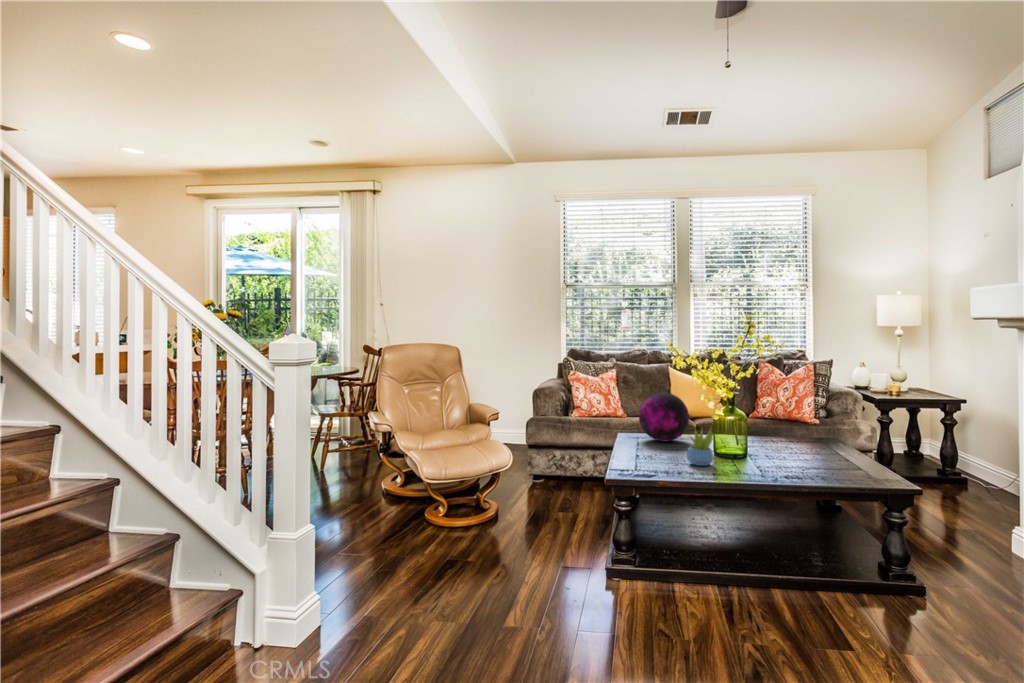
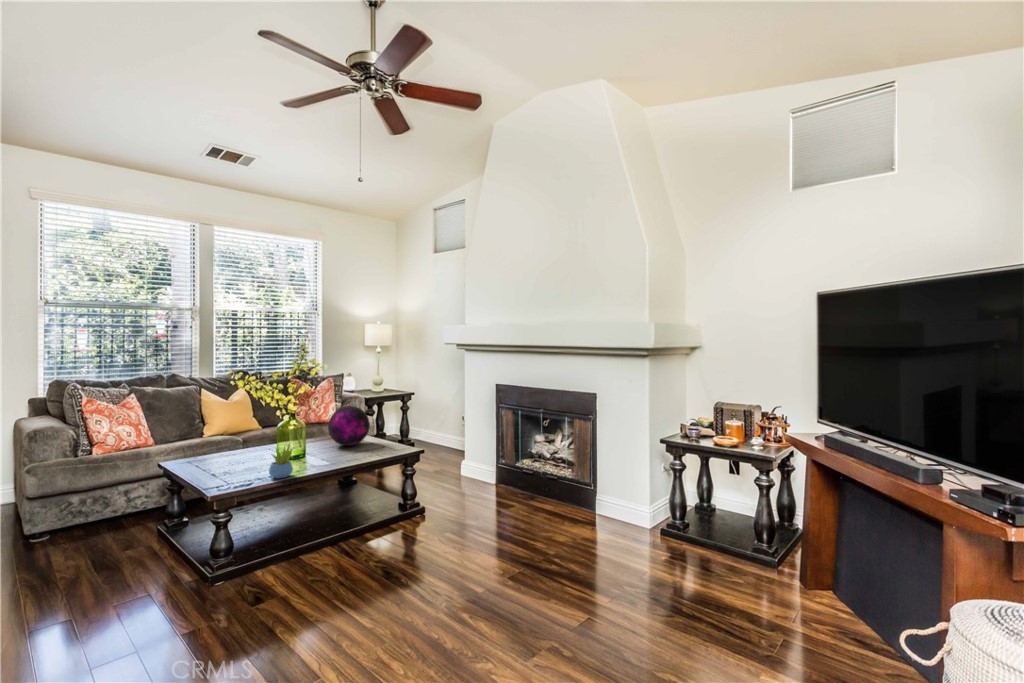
decorative orb: present [639,392,689,442] -> present [328,406,370,446]

